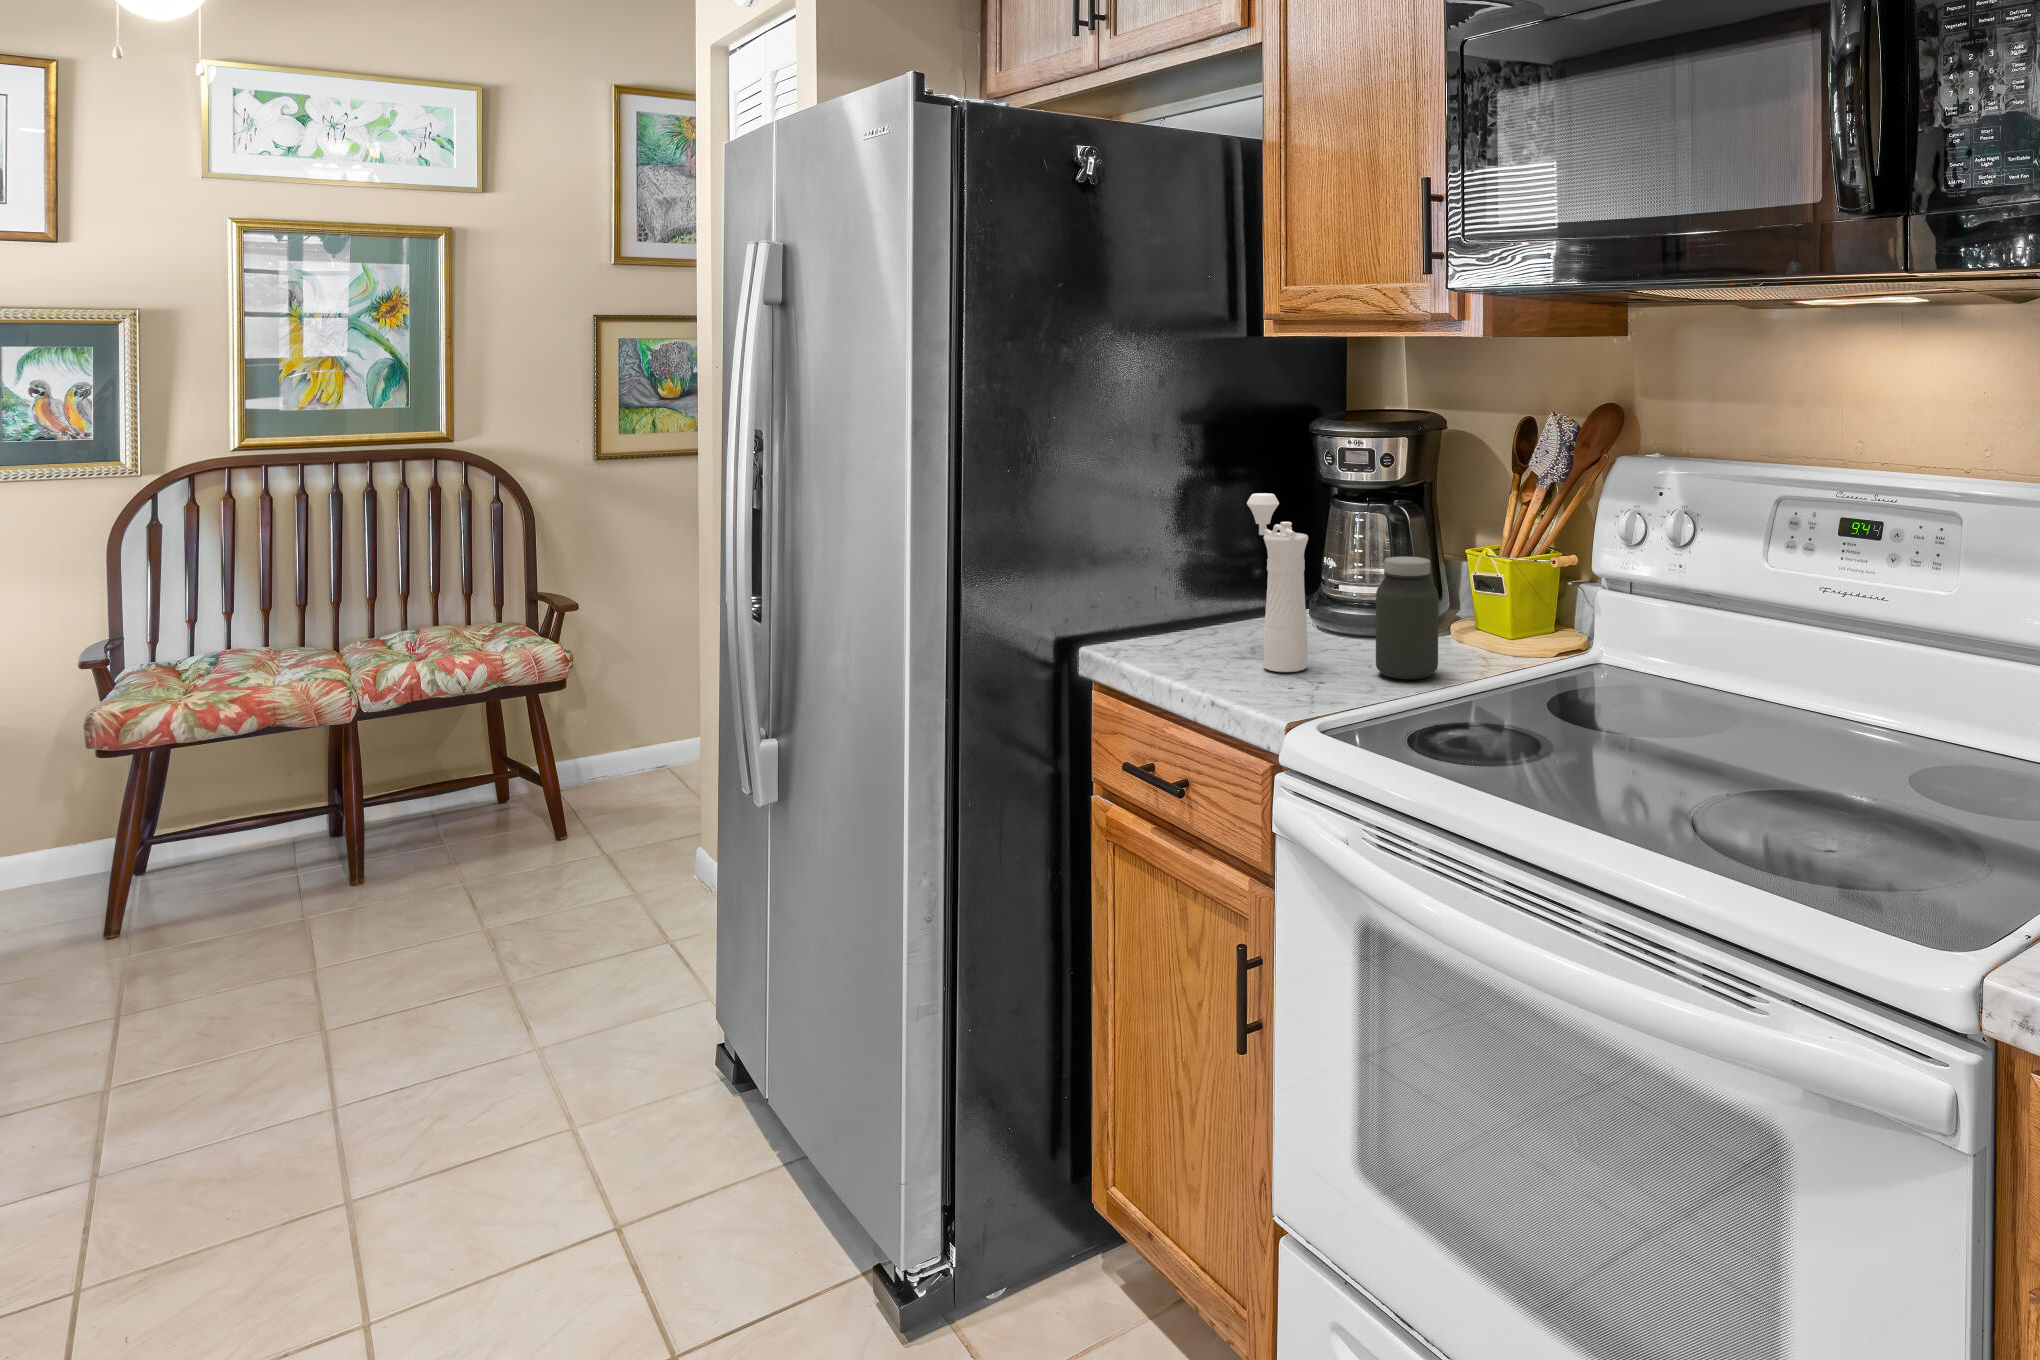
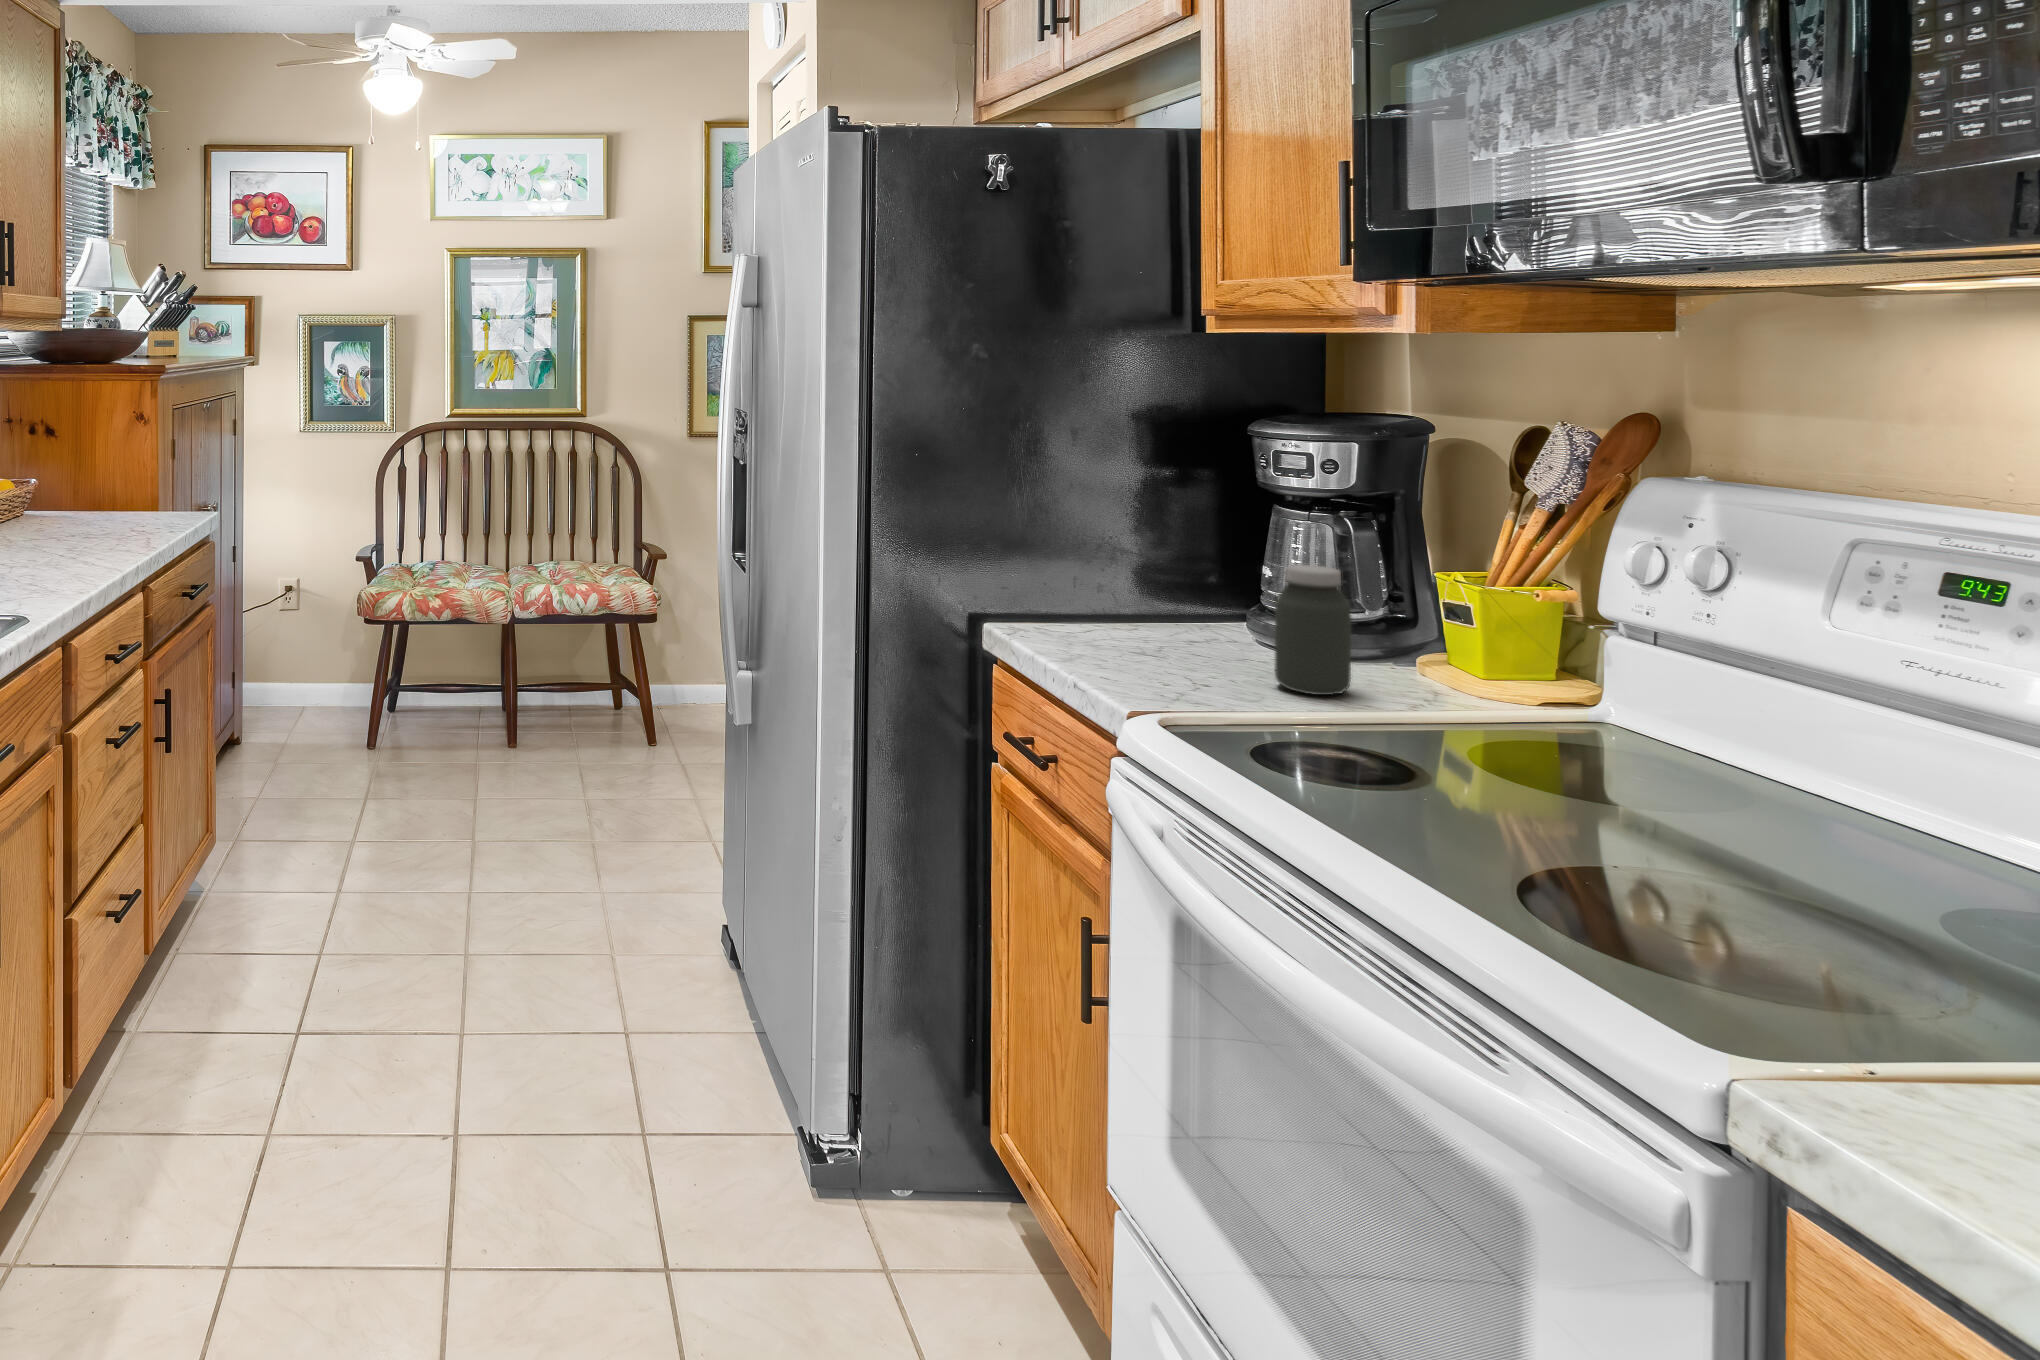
pepper mill: present [1247,493,1308,672] -> none [1155,490,1205,670]

